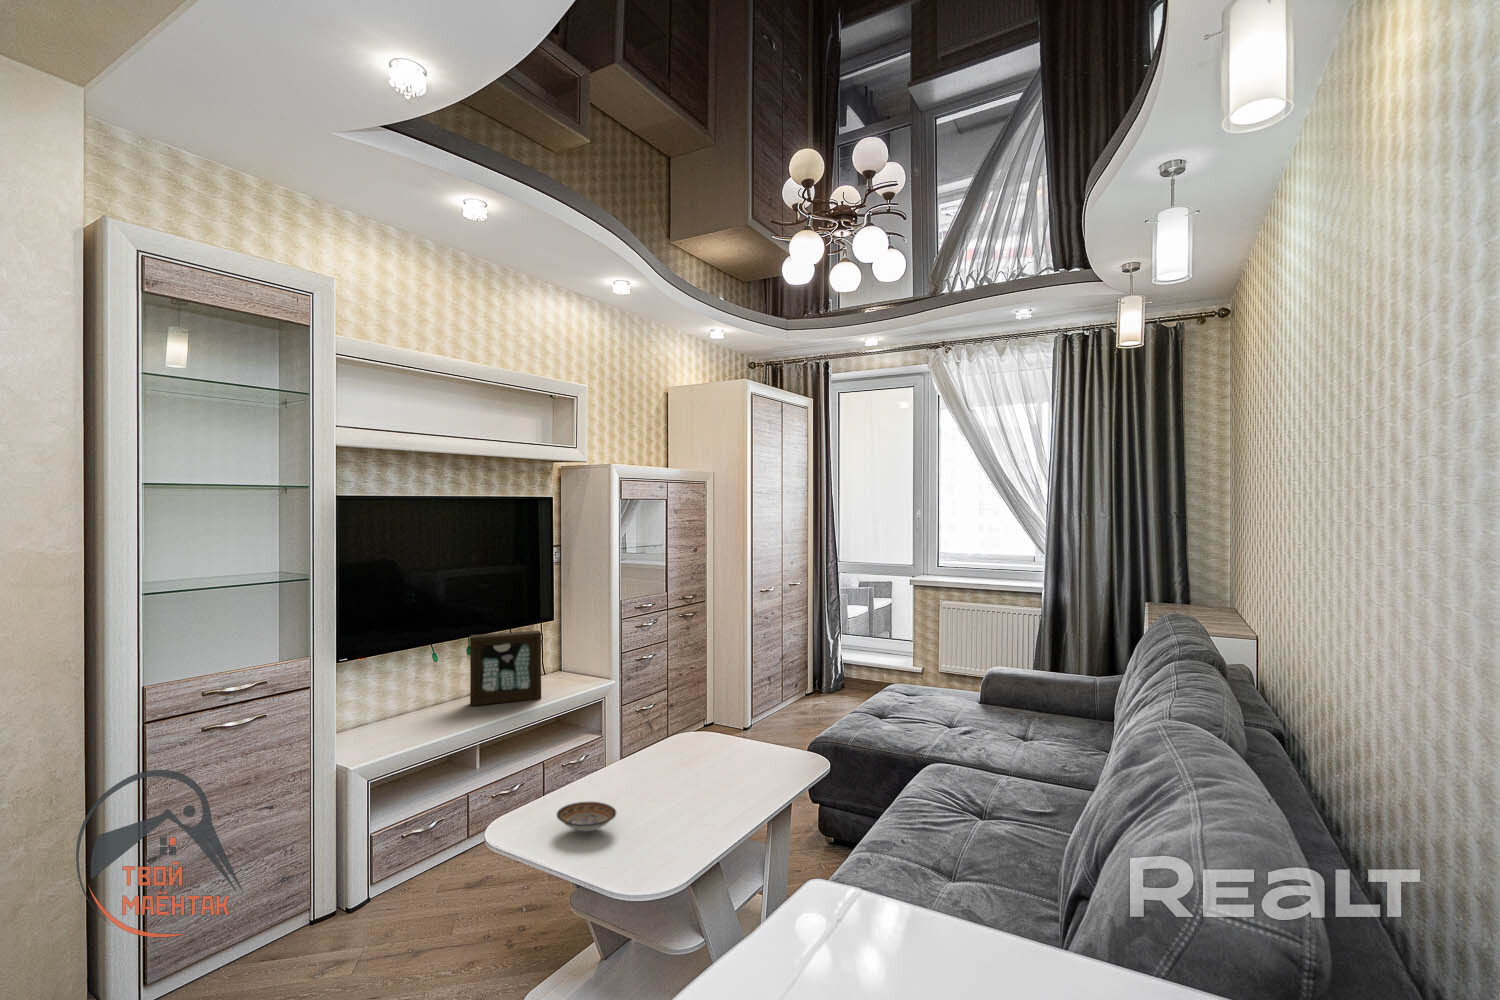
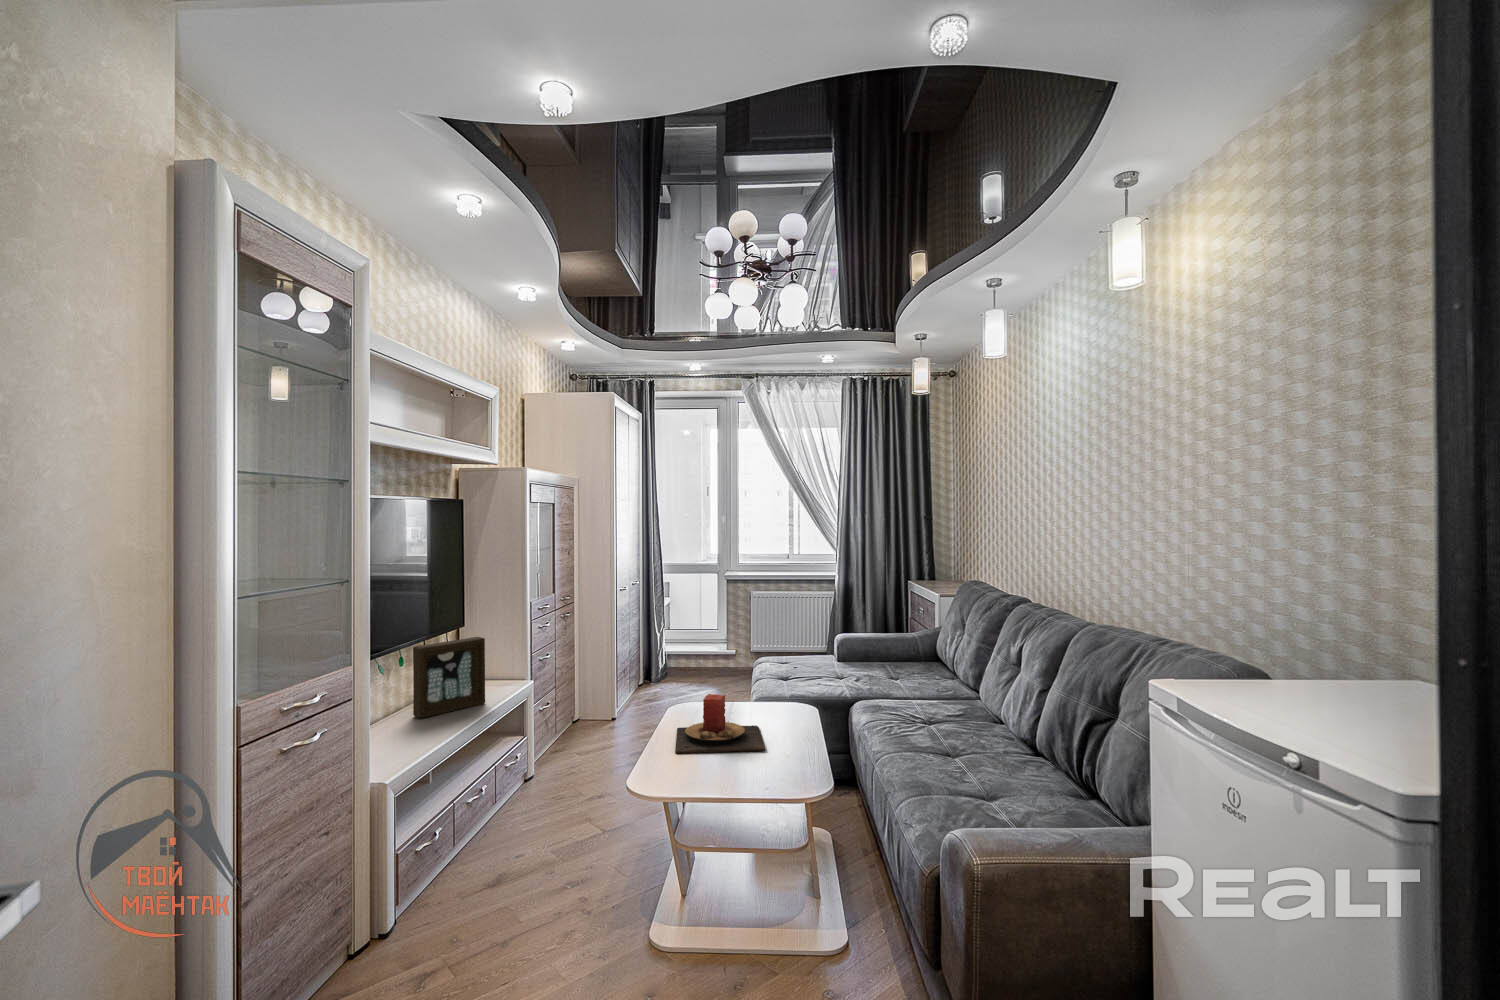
candle: none [606,729,741,814] -> present [675,694,765,754]
ceramic bowl: present [557,802,616,831] -> none [674,753,722,775]

